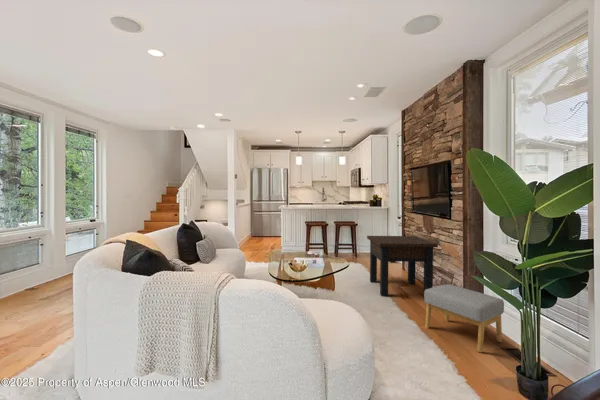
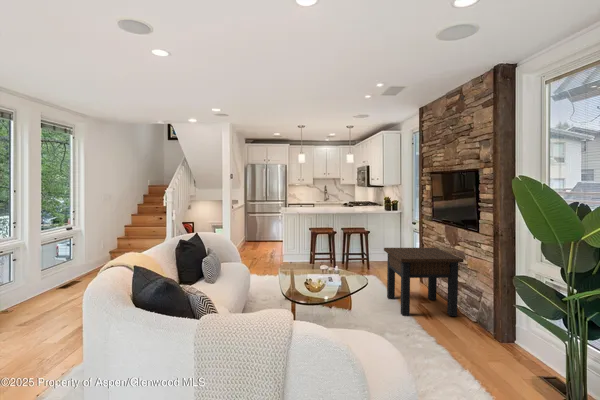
footstool: present [424,284,504,352] -> none [454,305,539,380]

